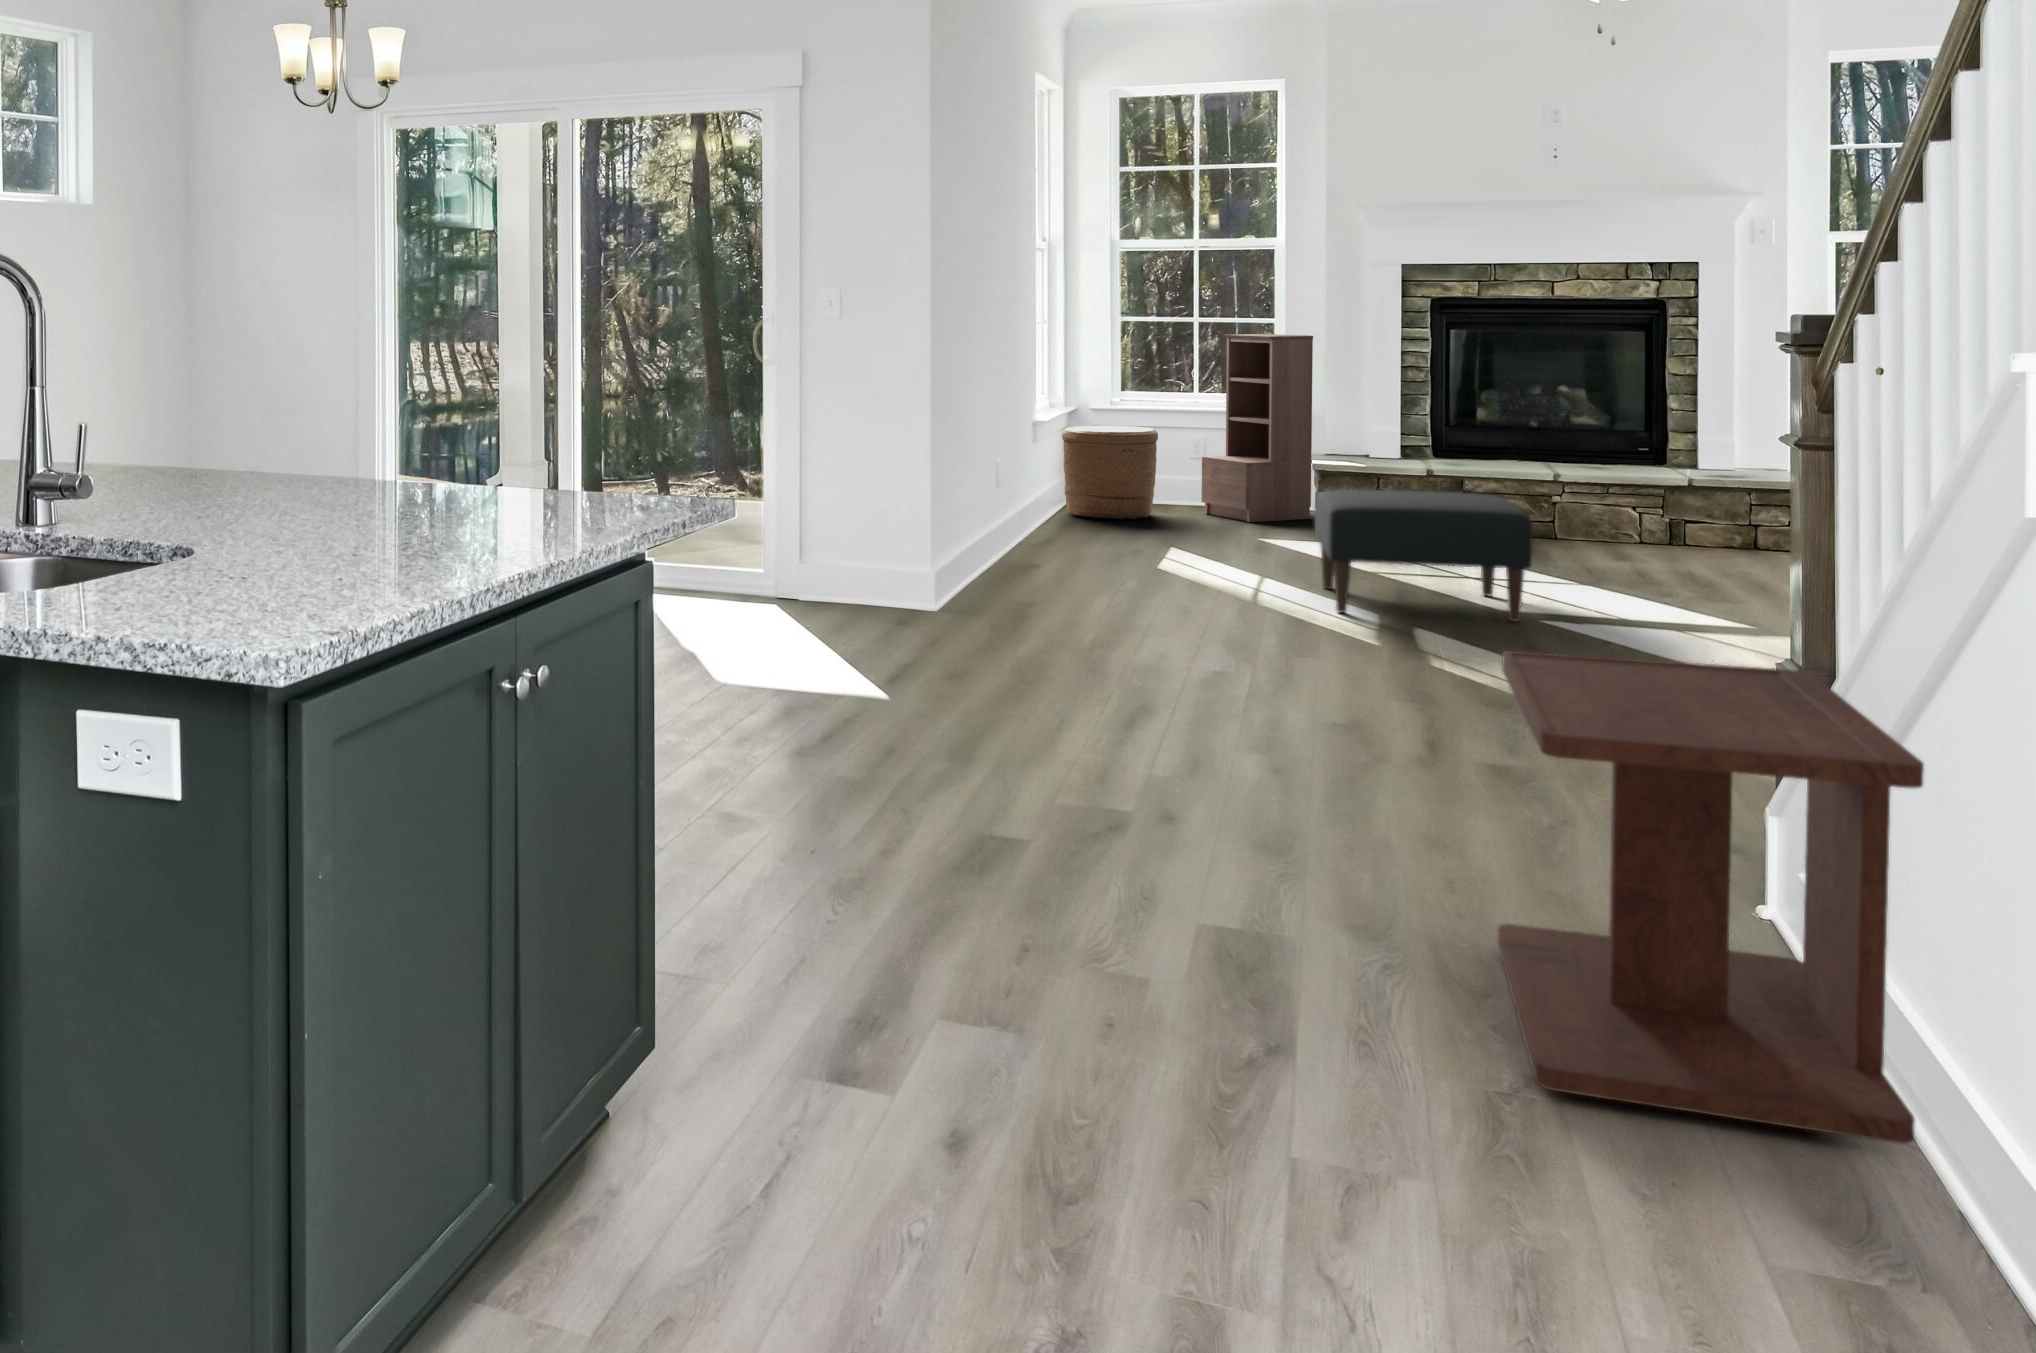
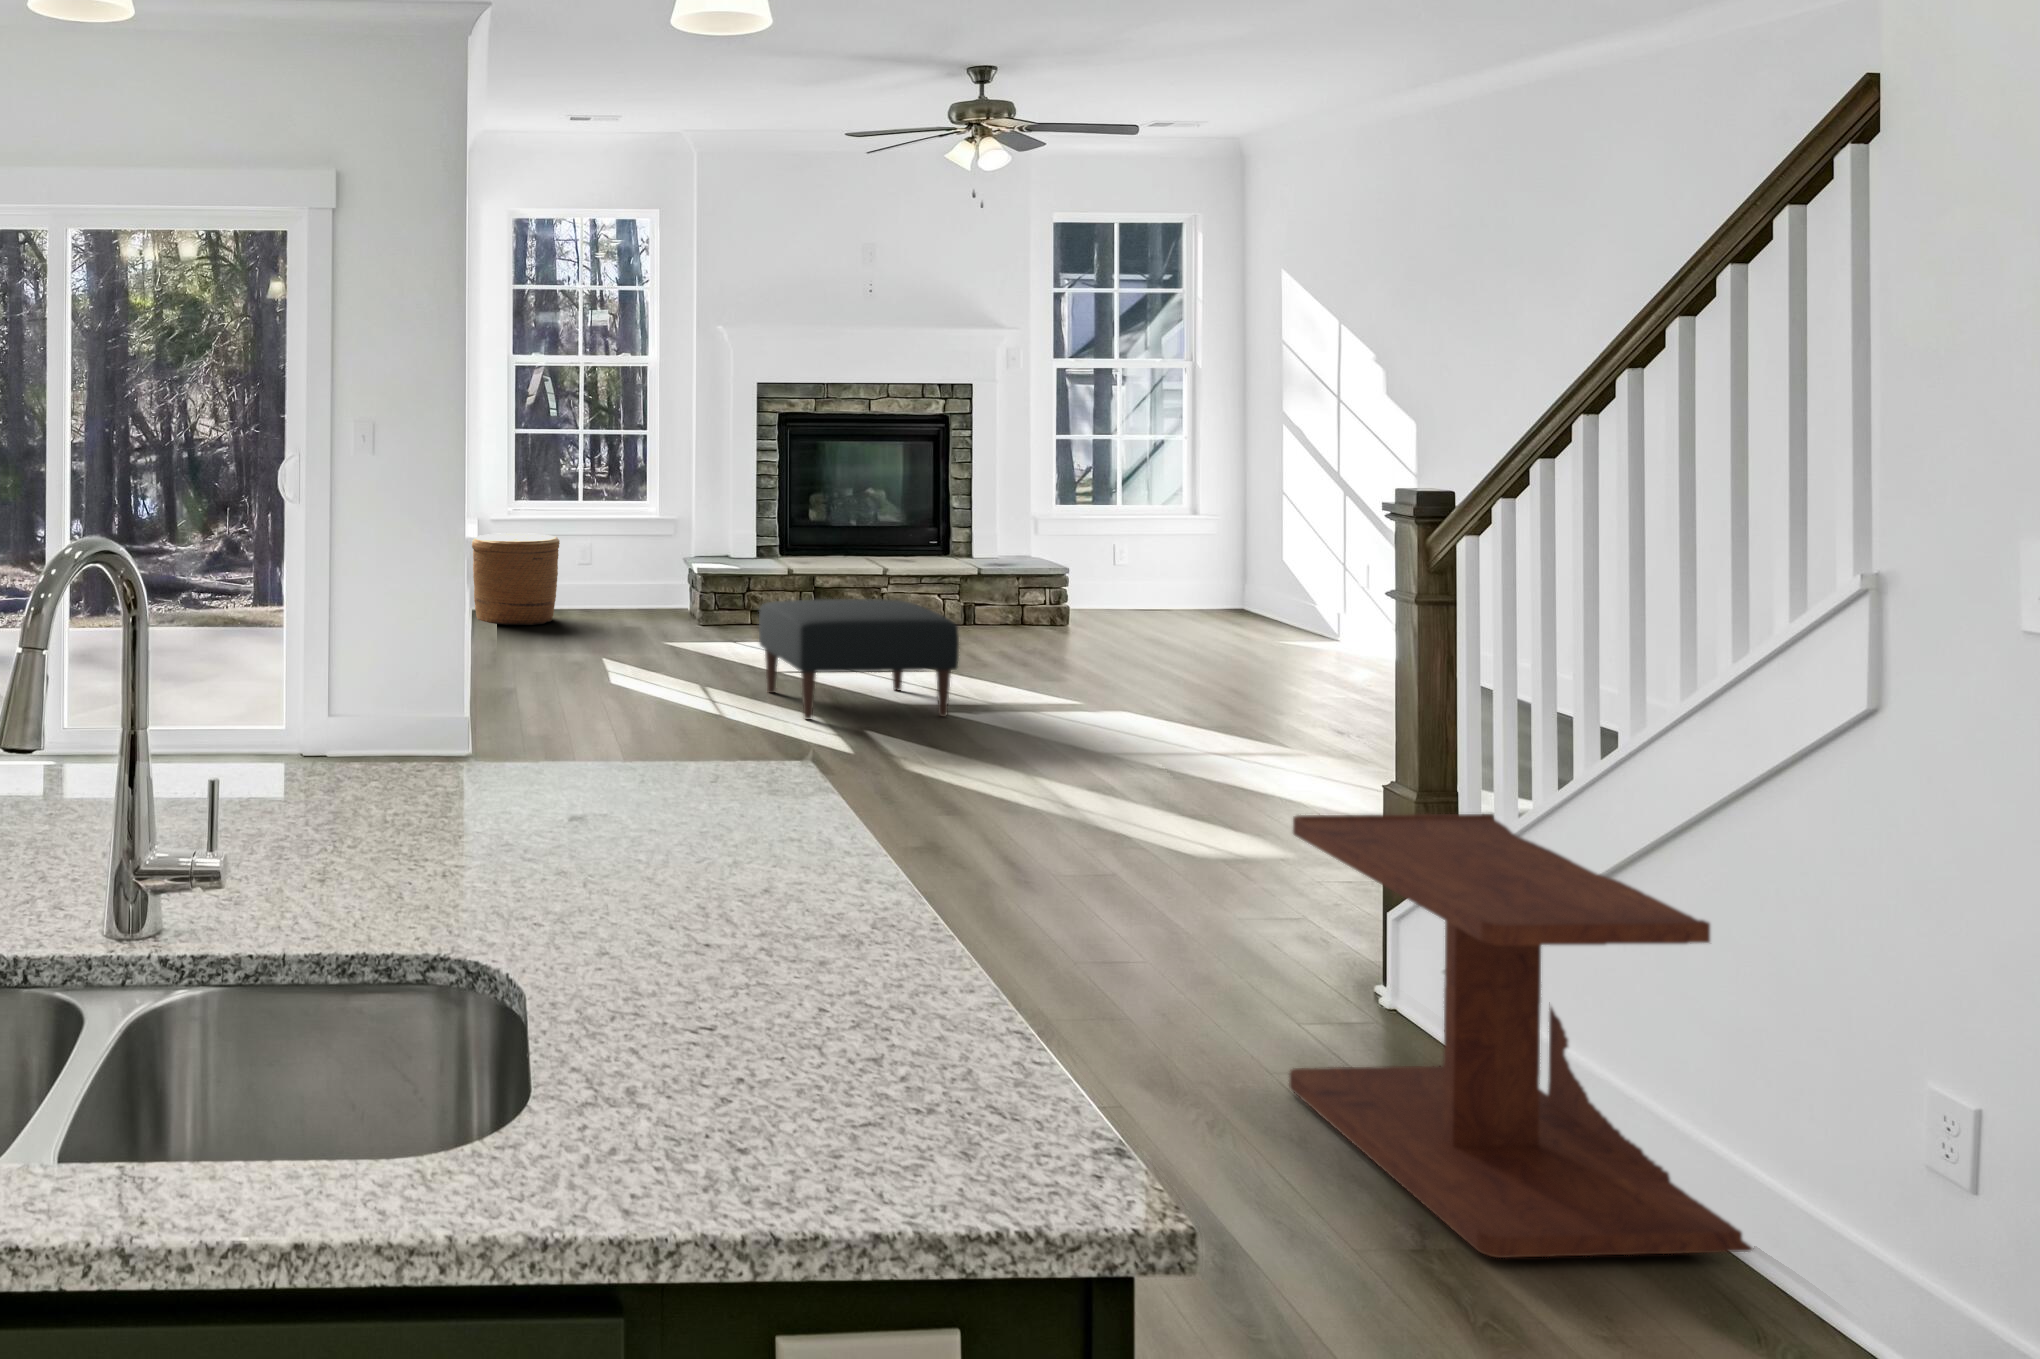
bookshelf: present [1201,334,1313,522] -> none [592,444,687,622]

